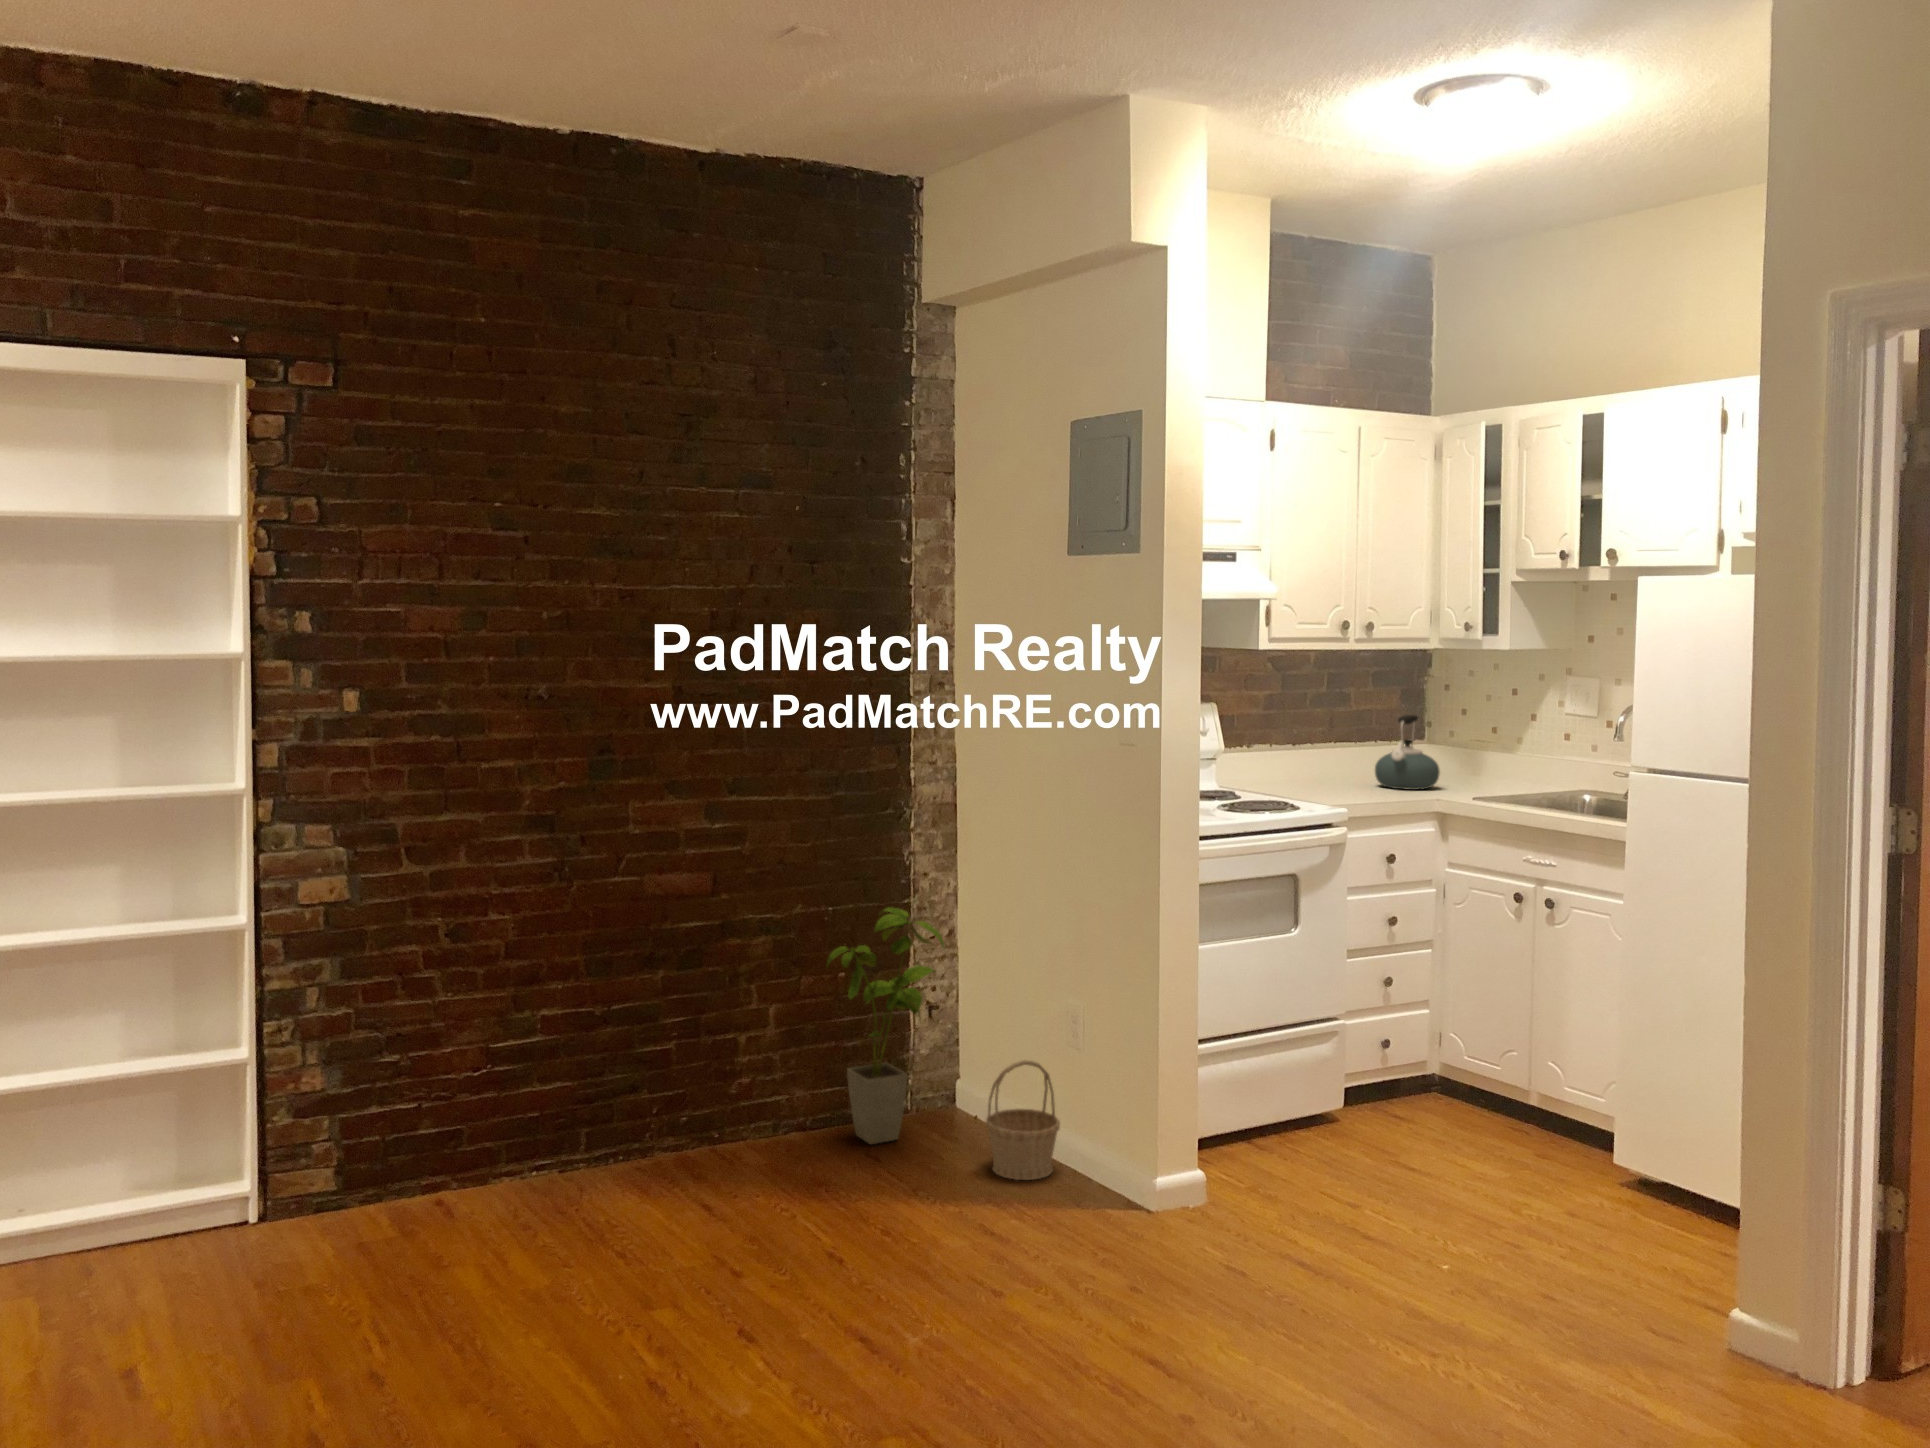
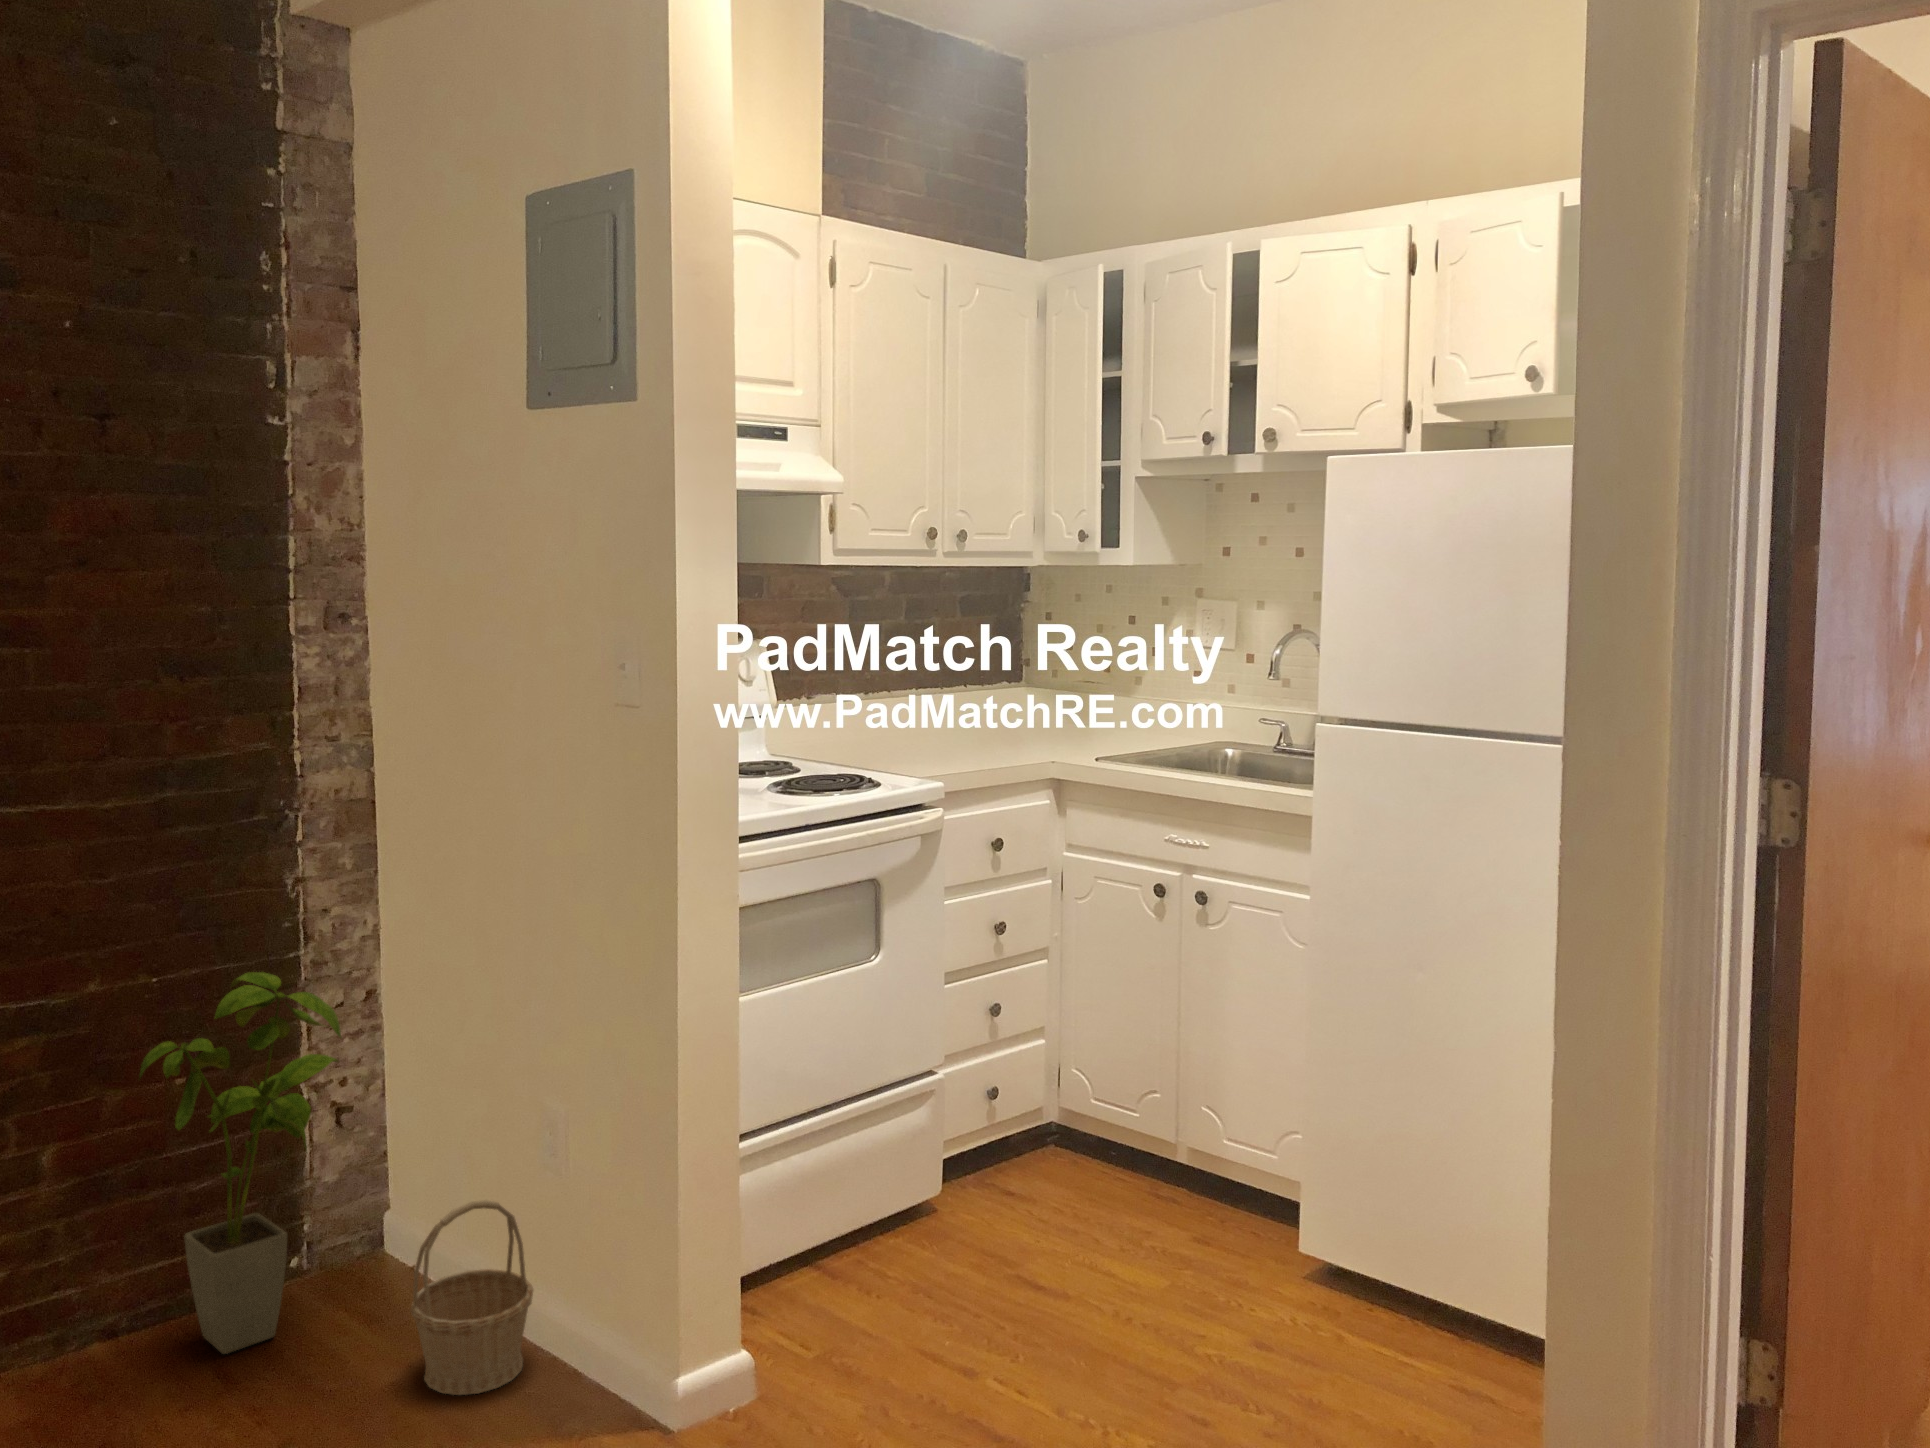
kettle: present [1375,715,1440,790] -> none [967,654,1047,750]

